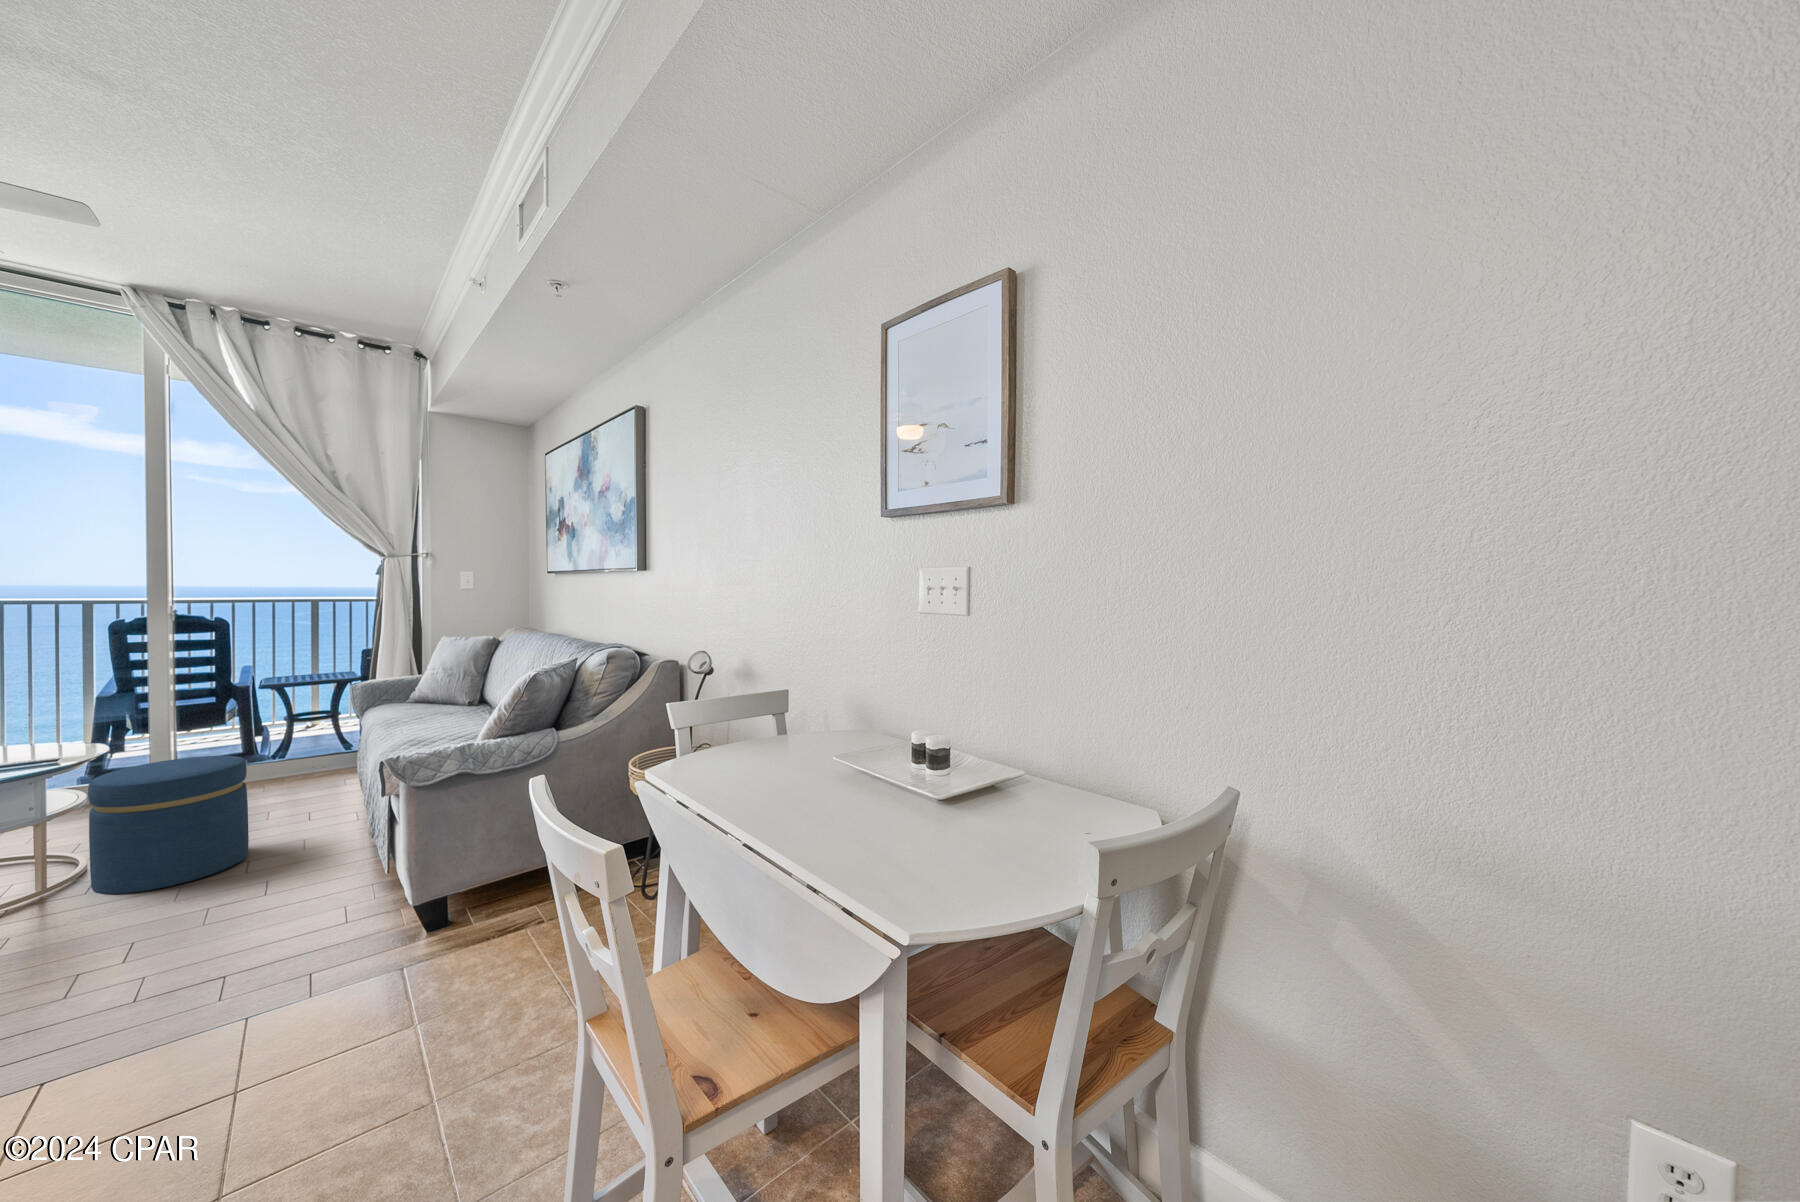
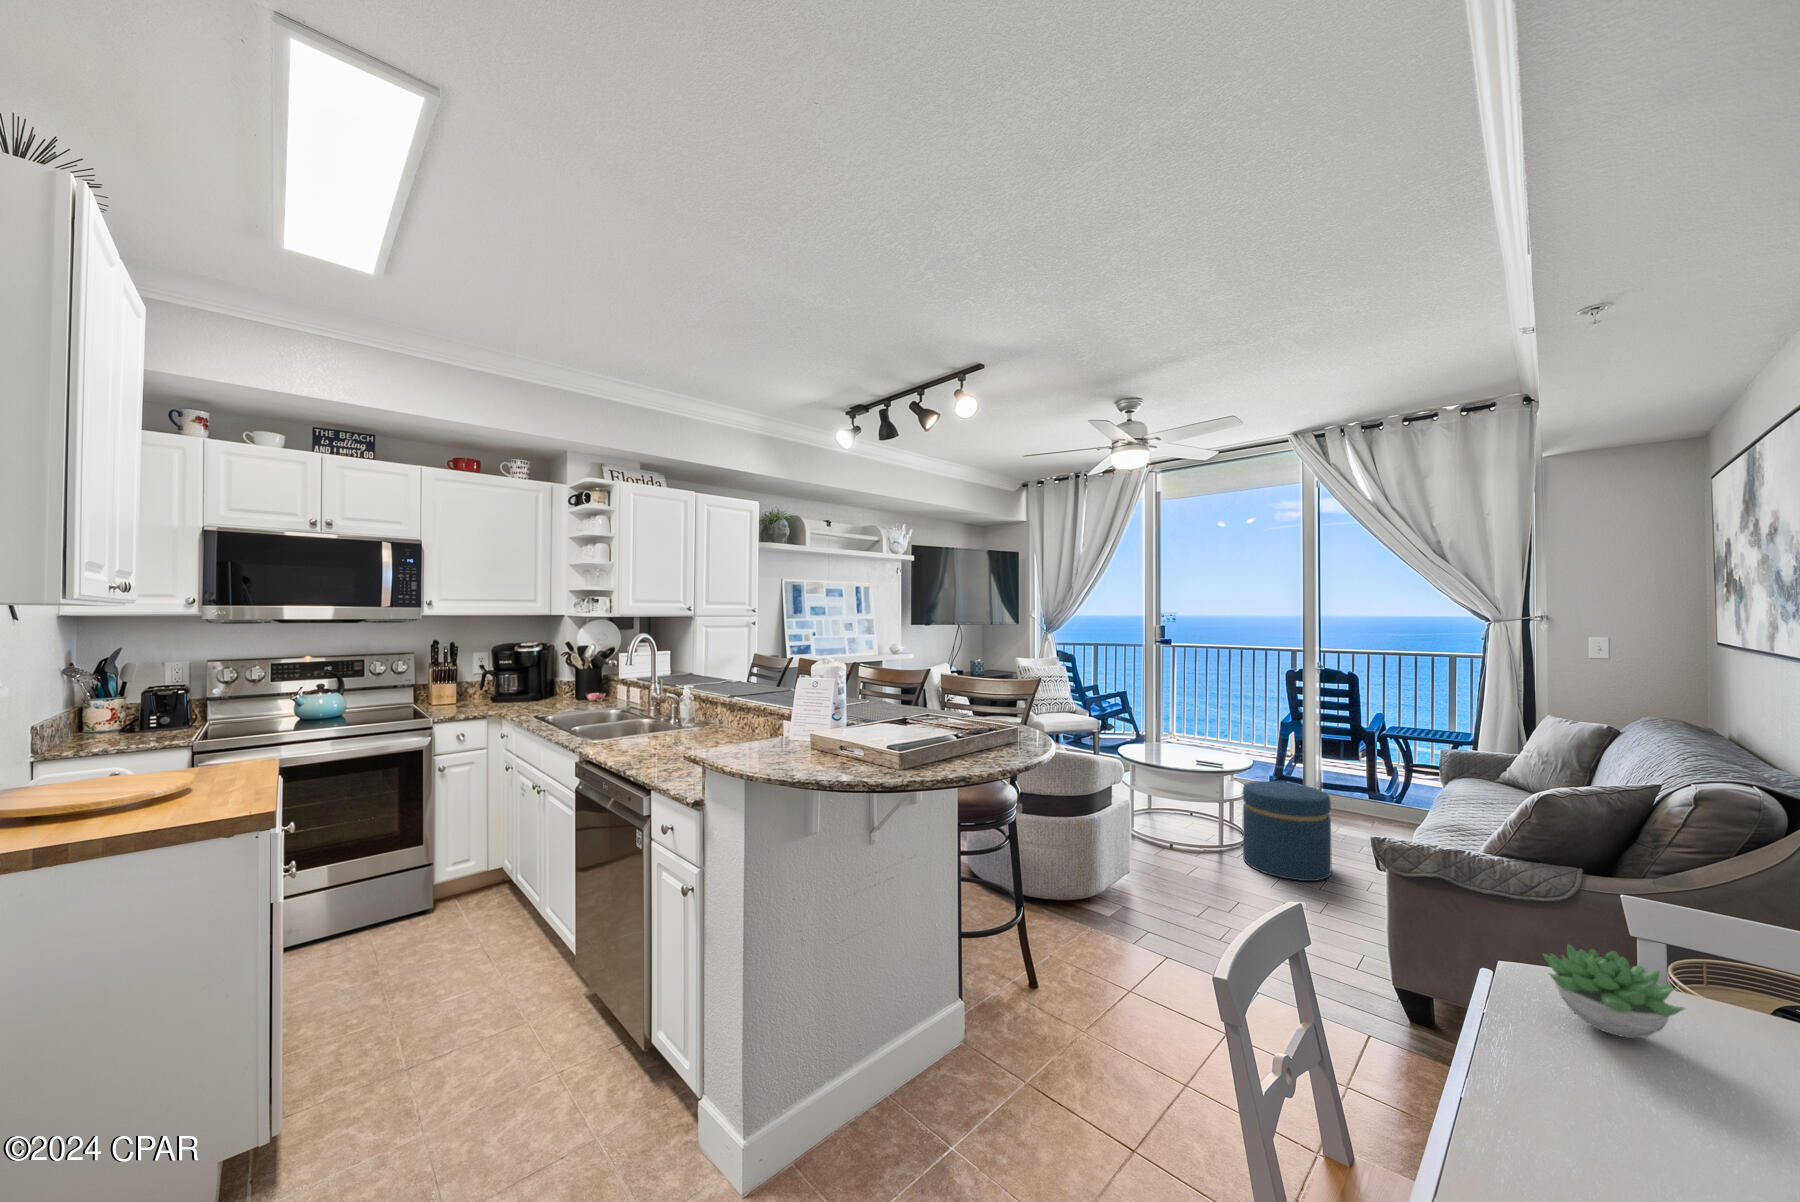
succulent plant: none [690,722,762,772] -> present [1544,944,1685,1038]

